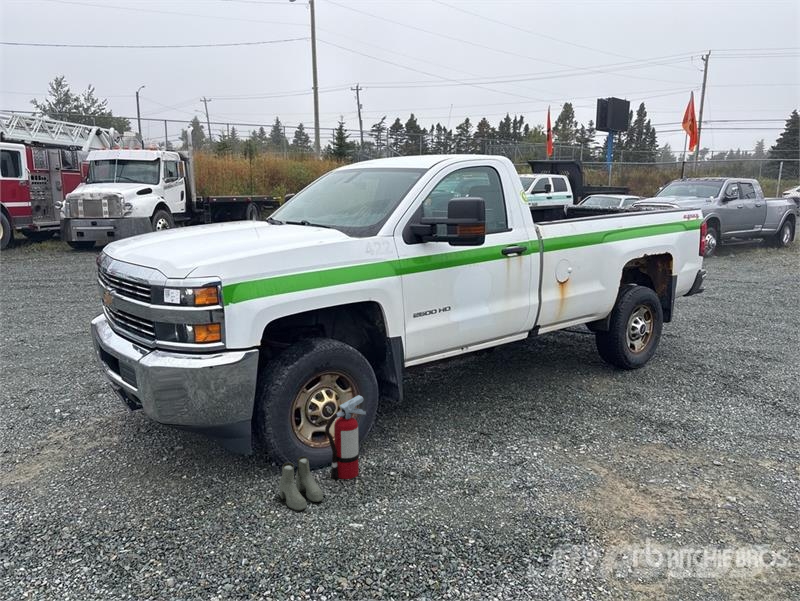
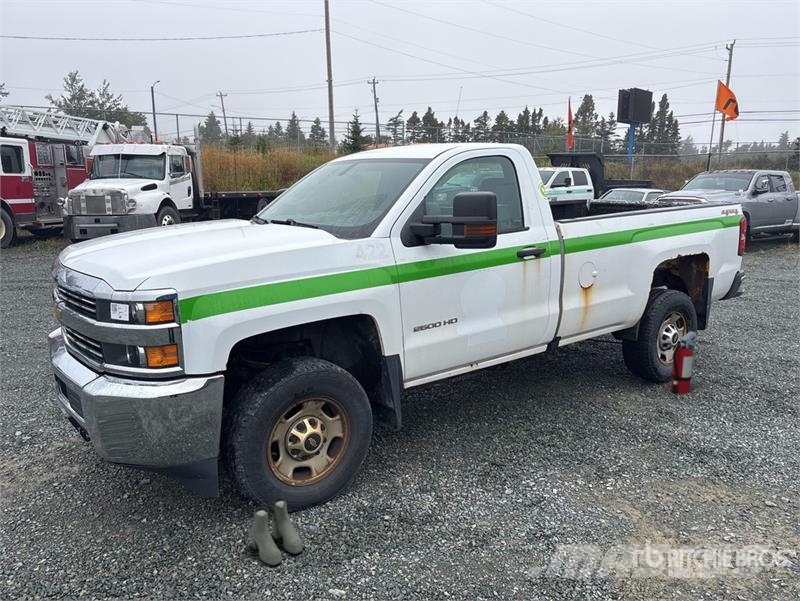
fire extinguisher: present [325,395,366,479] -> present [670,331,697,393]

